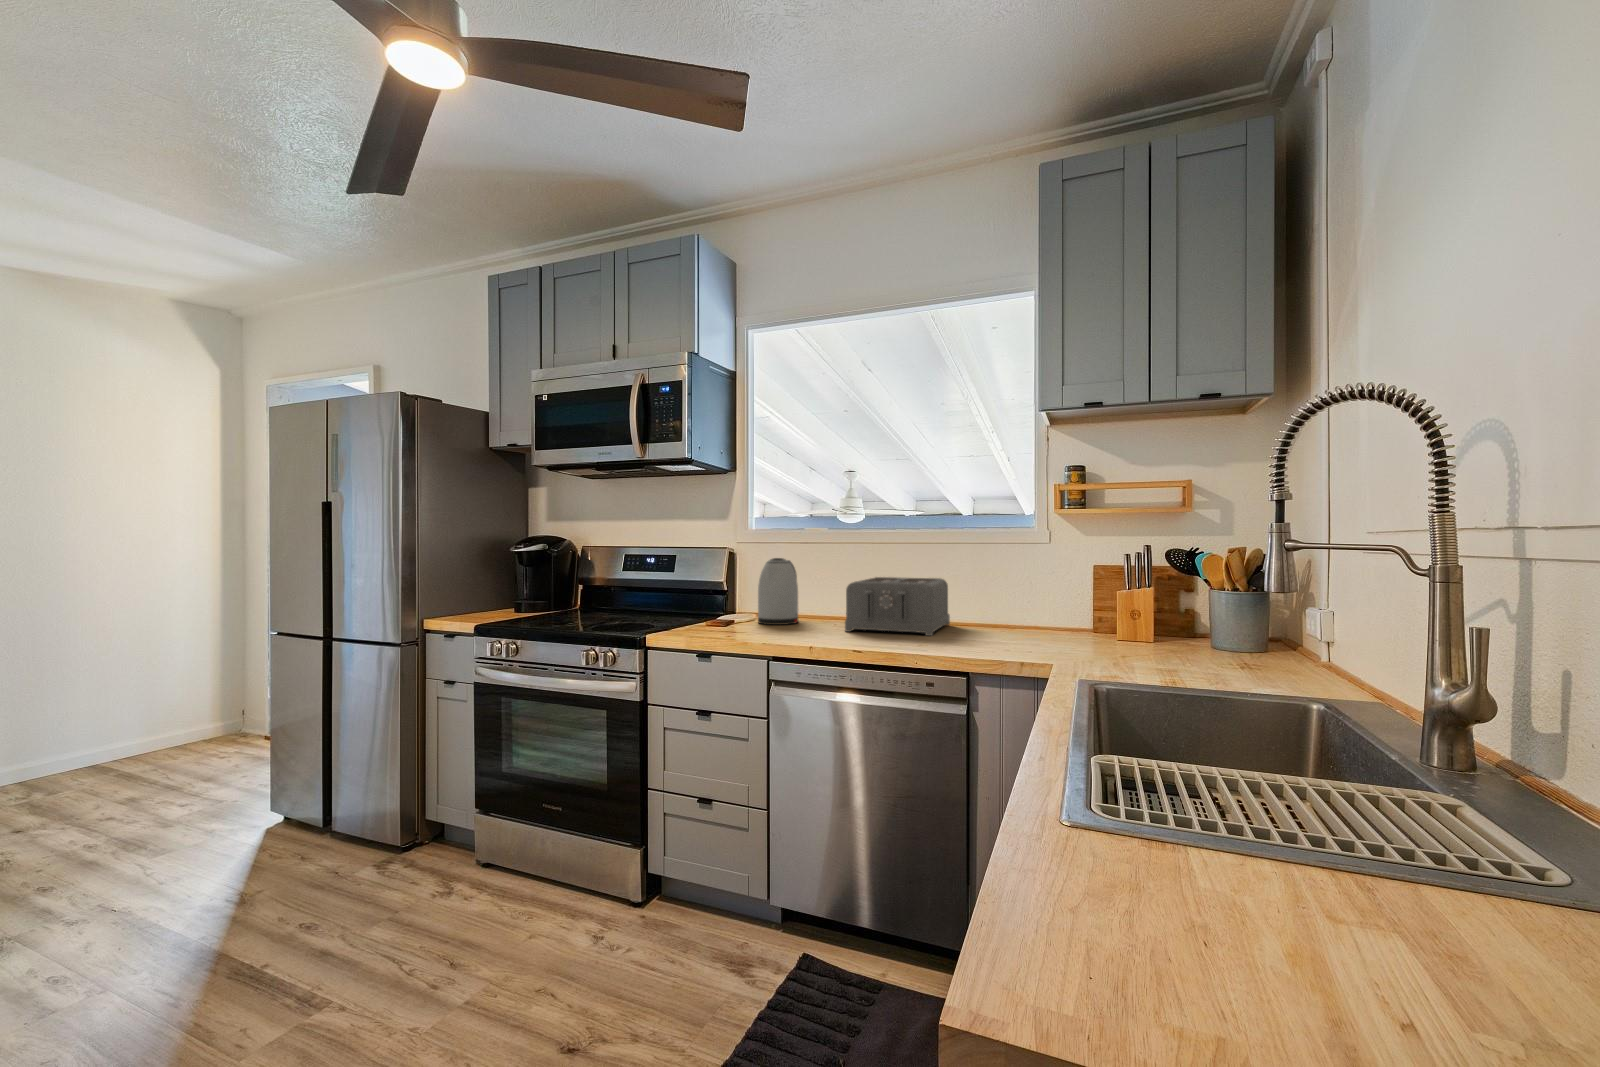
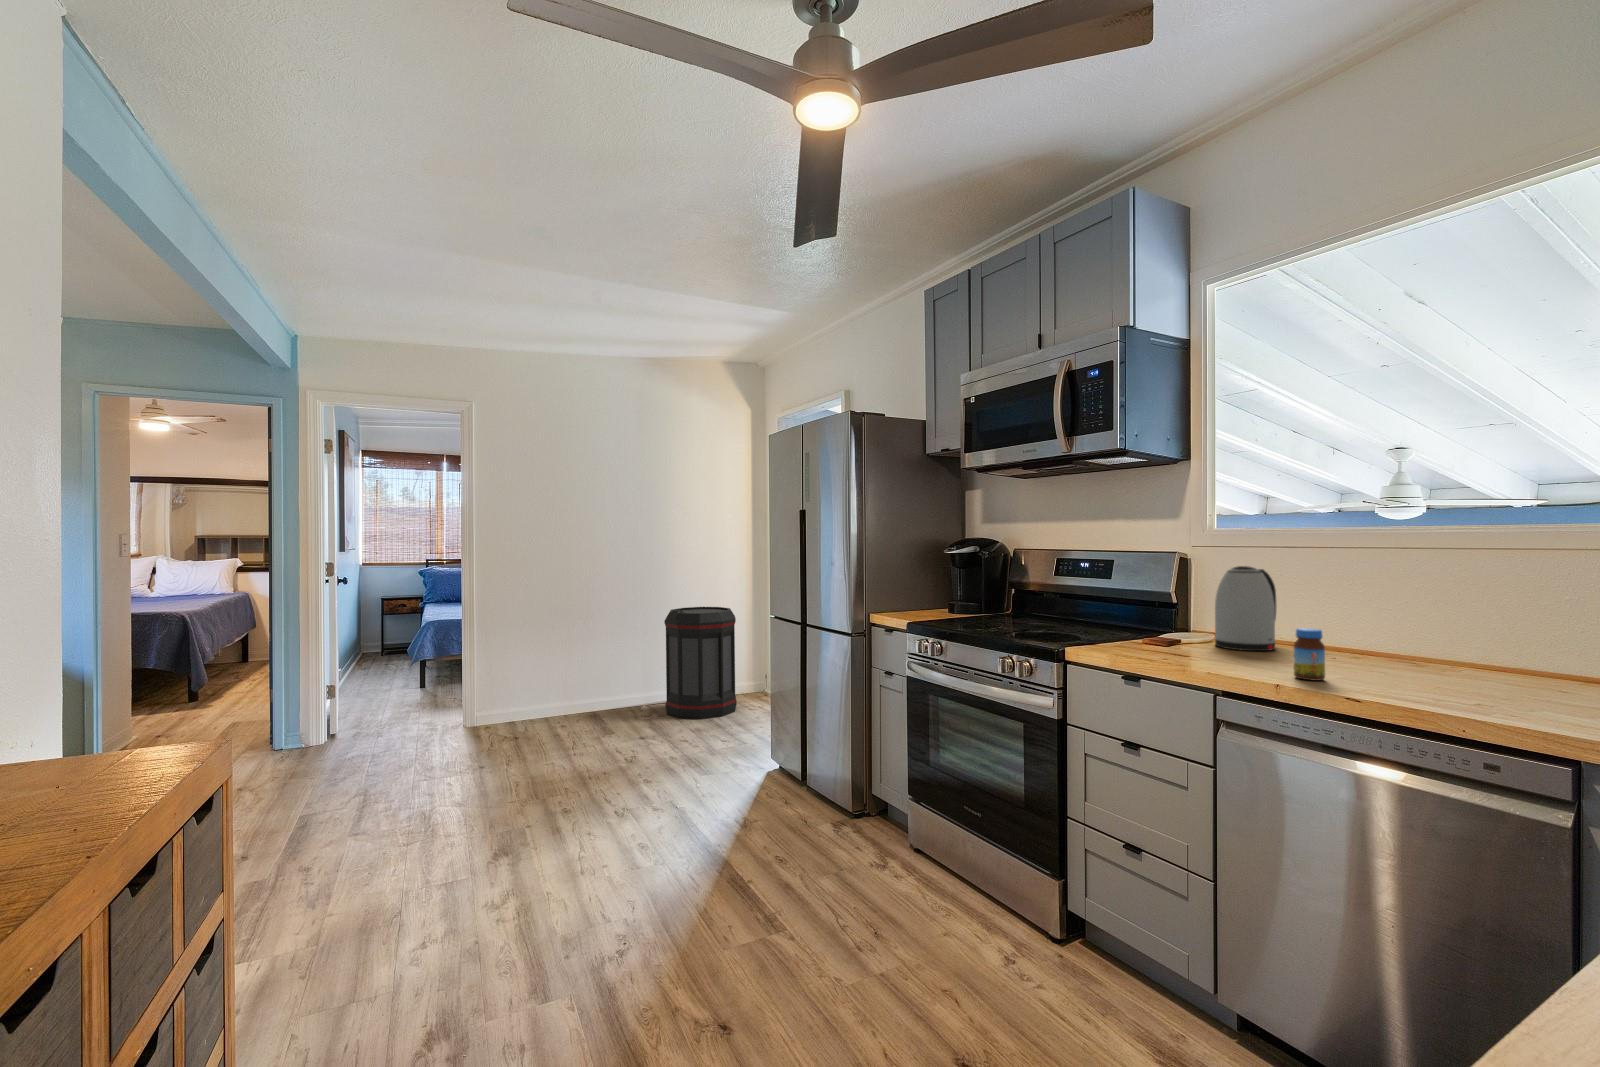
toaster: present [845,577,950,636] -> none [1342,597,1552,691]
jar: none [821,602,840,641] -> present [1294,628,1325,681]
trash can: none [67,630,200,789] -> present [664,607,737,719]

